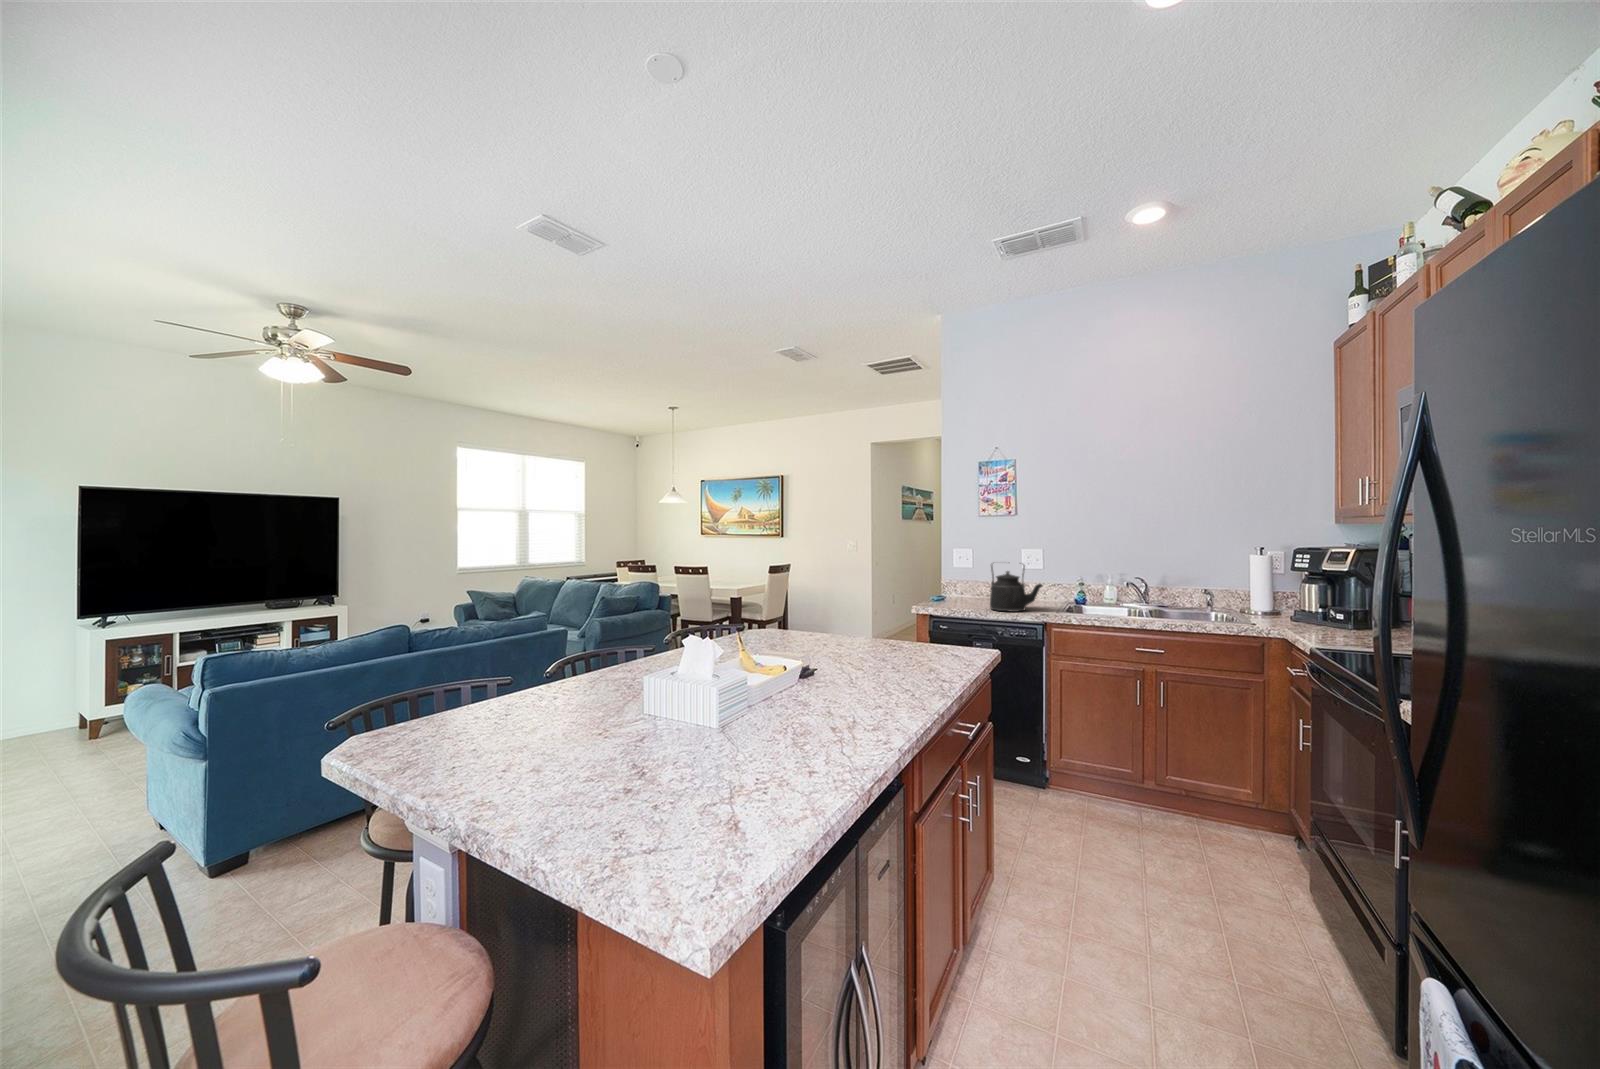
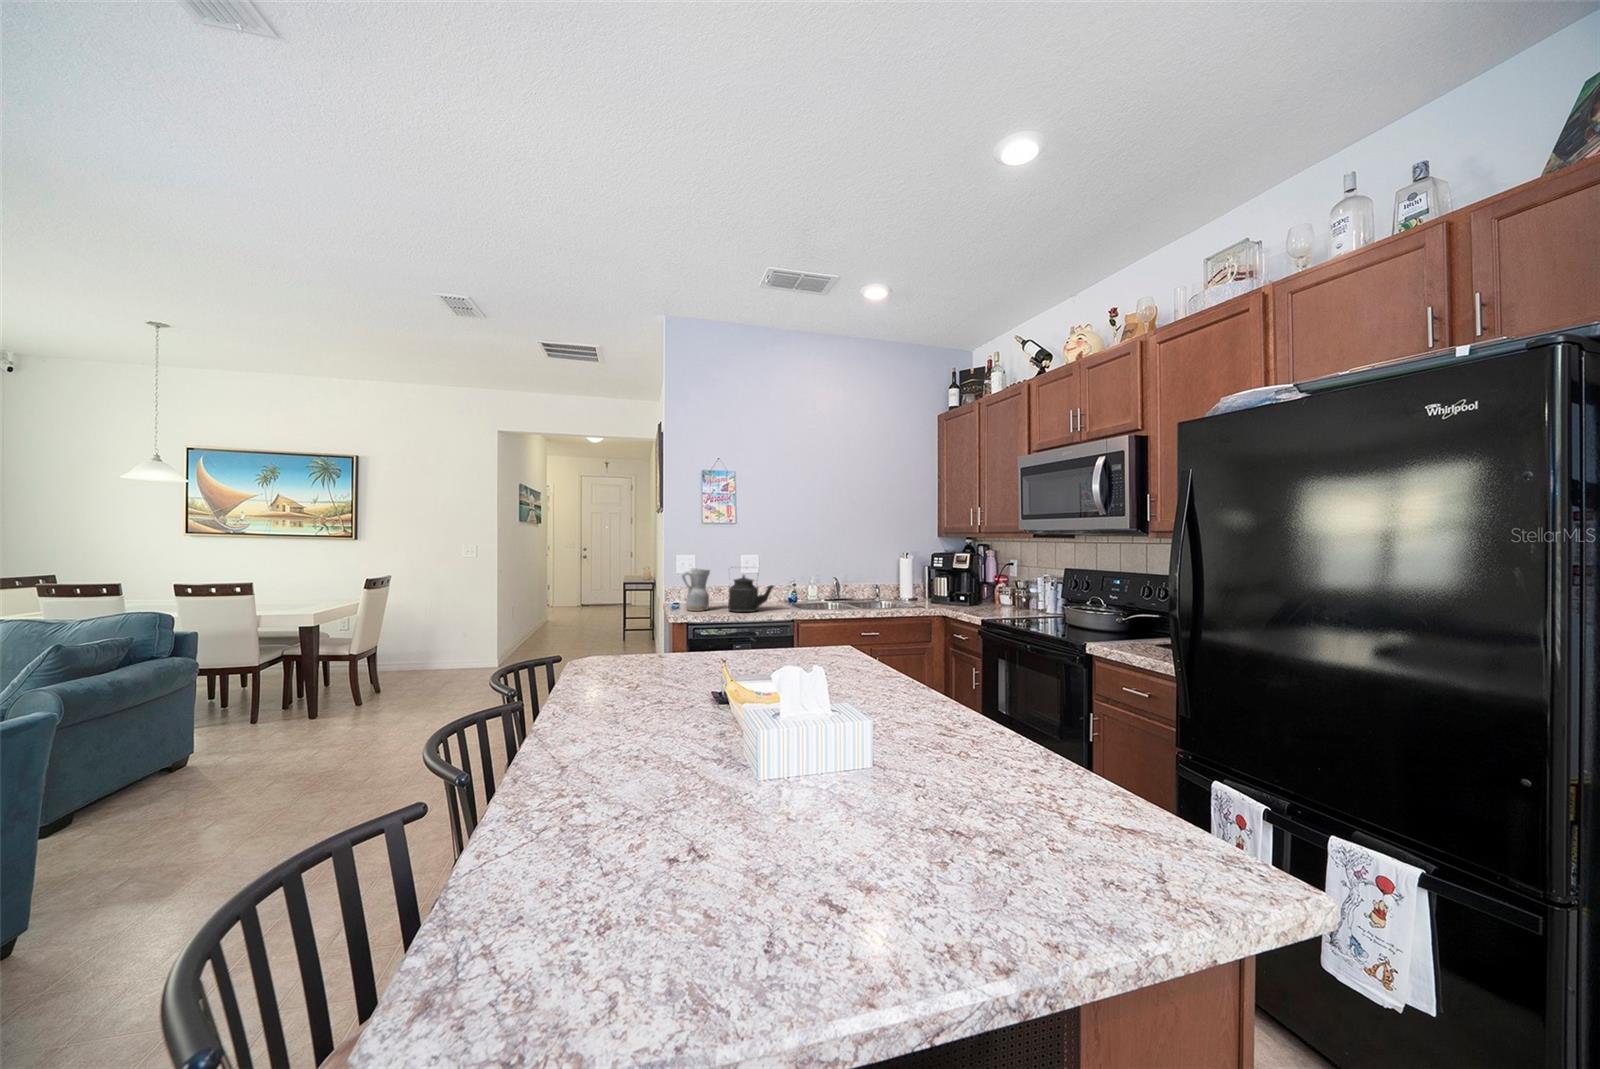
ceramic pitcher: none [945,563,975,606] -> present [682,569,710,611]

